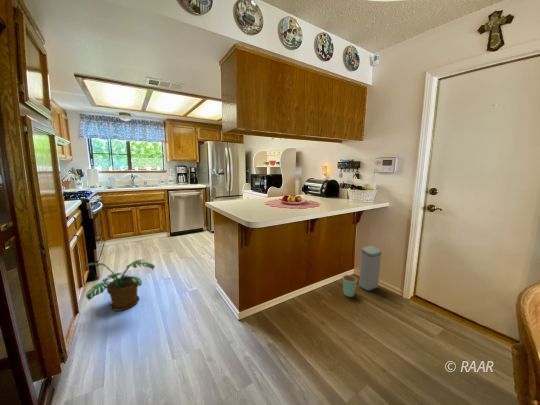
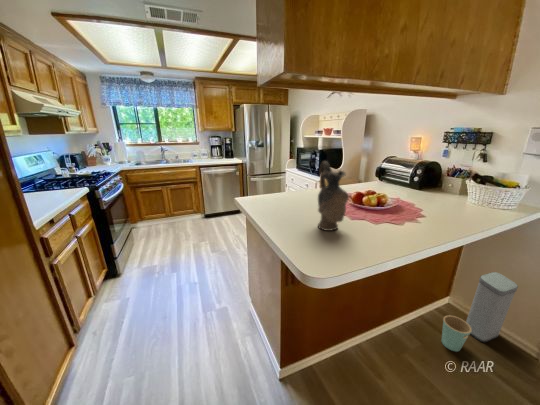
ceramic pitcher: none [257,173,273,212] -> present [318,161,349,231]
potted plant: present [84,260,155,311] -> none [86,270,169,335]

